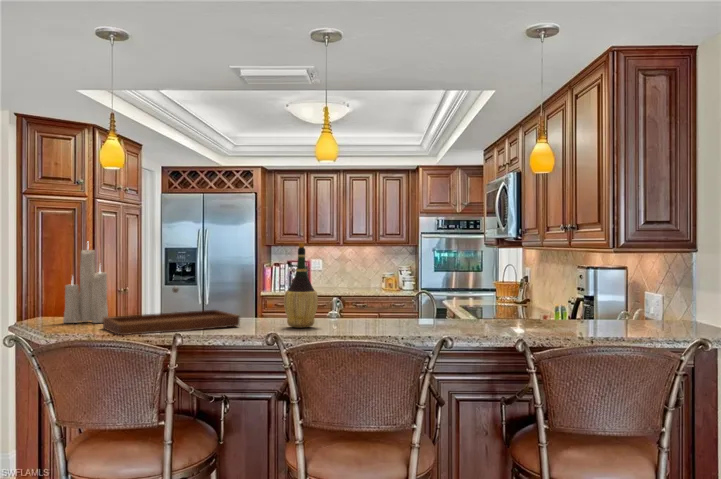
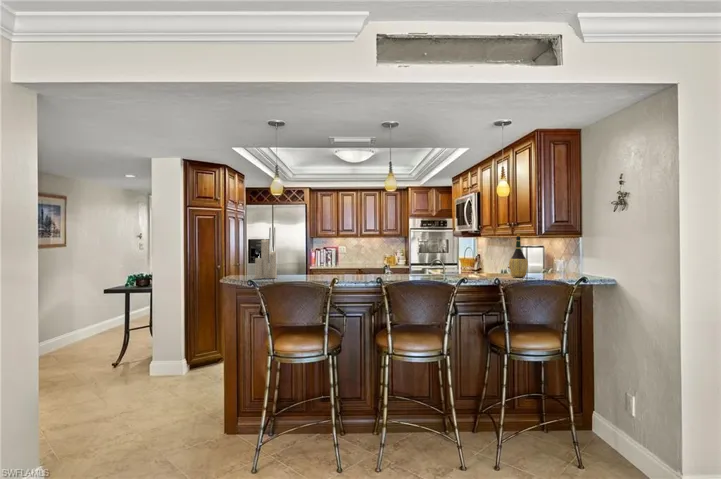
wine bottle: present [284,242,318,328] -> present [509,234,528,277]
tray: present [103,287,240,335] -> none [283,258,351,283]

